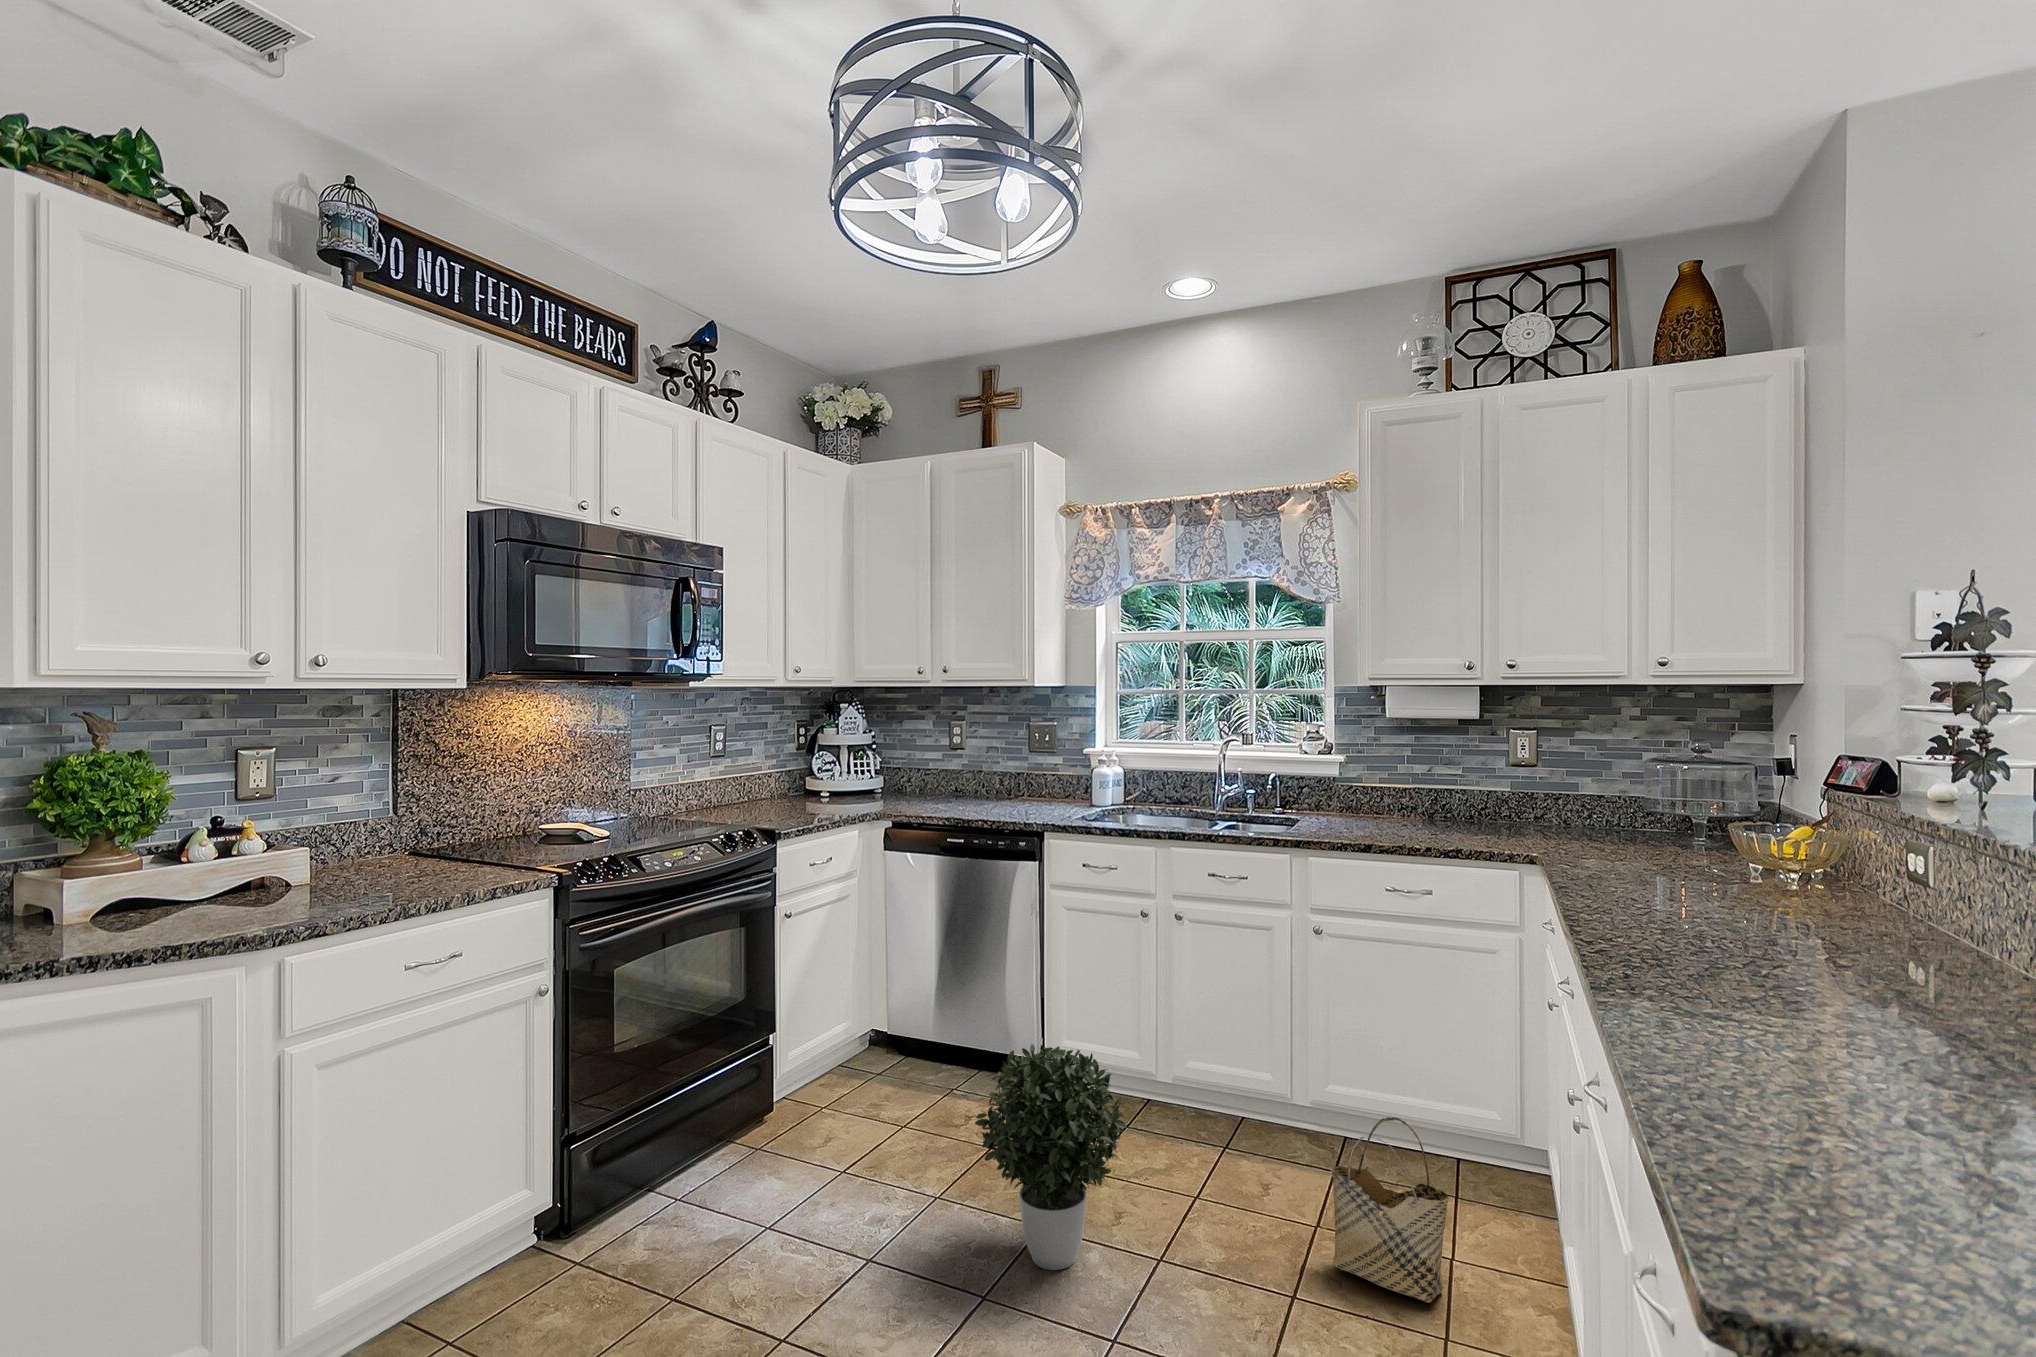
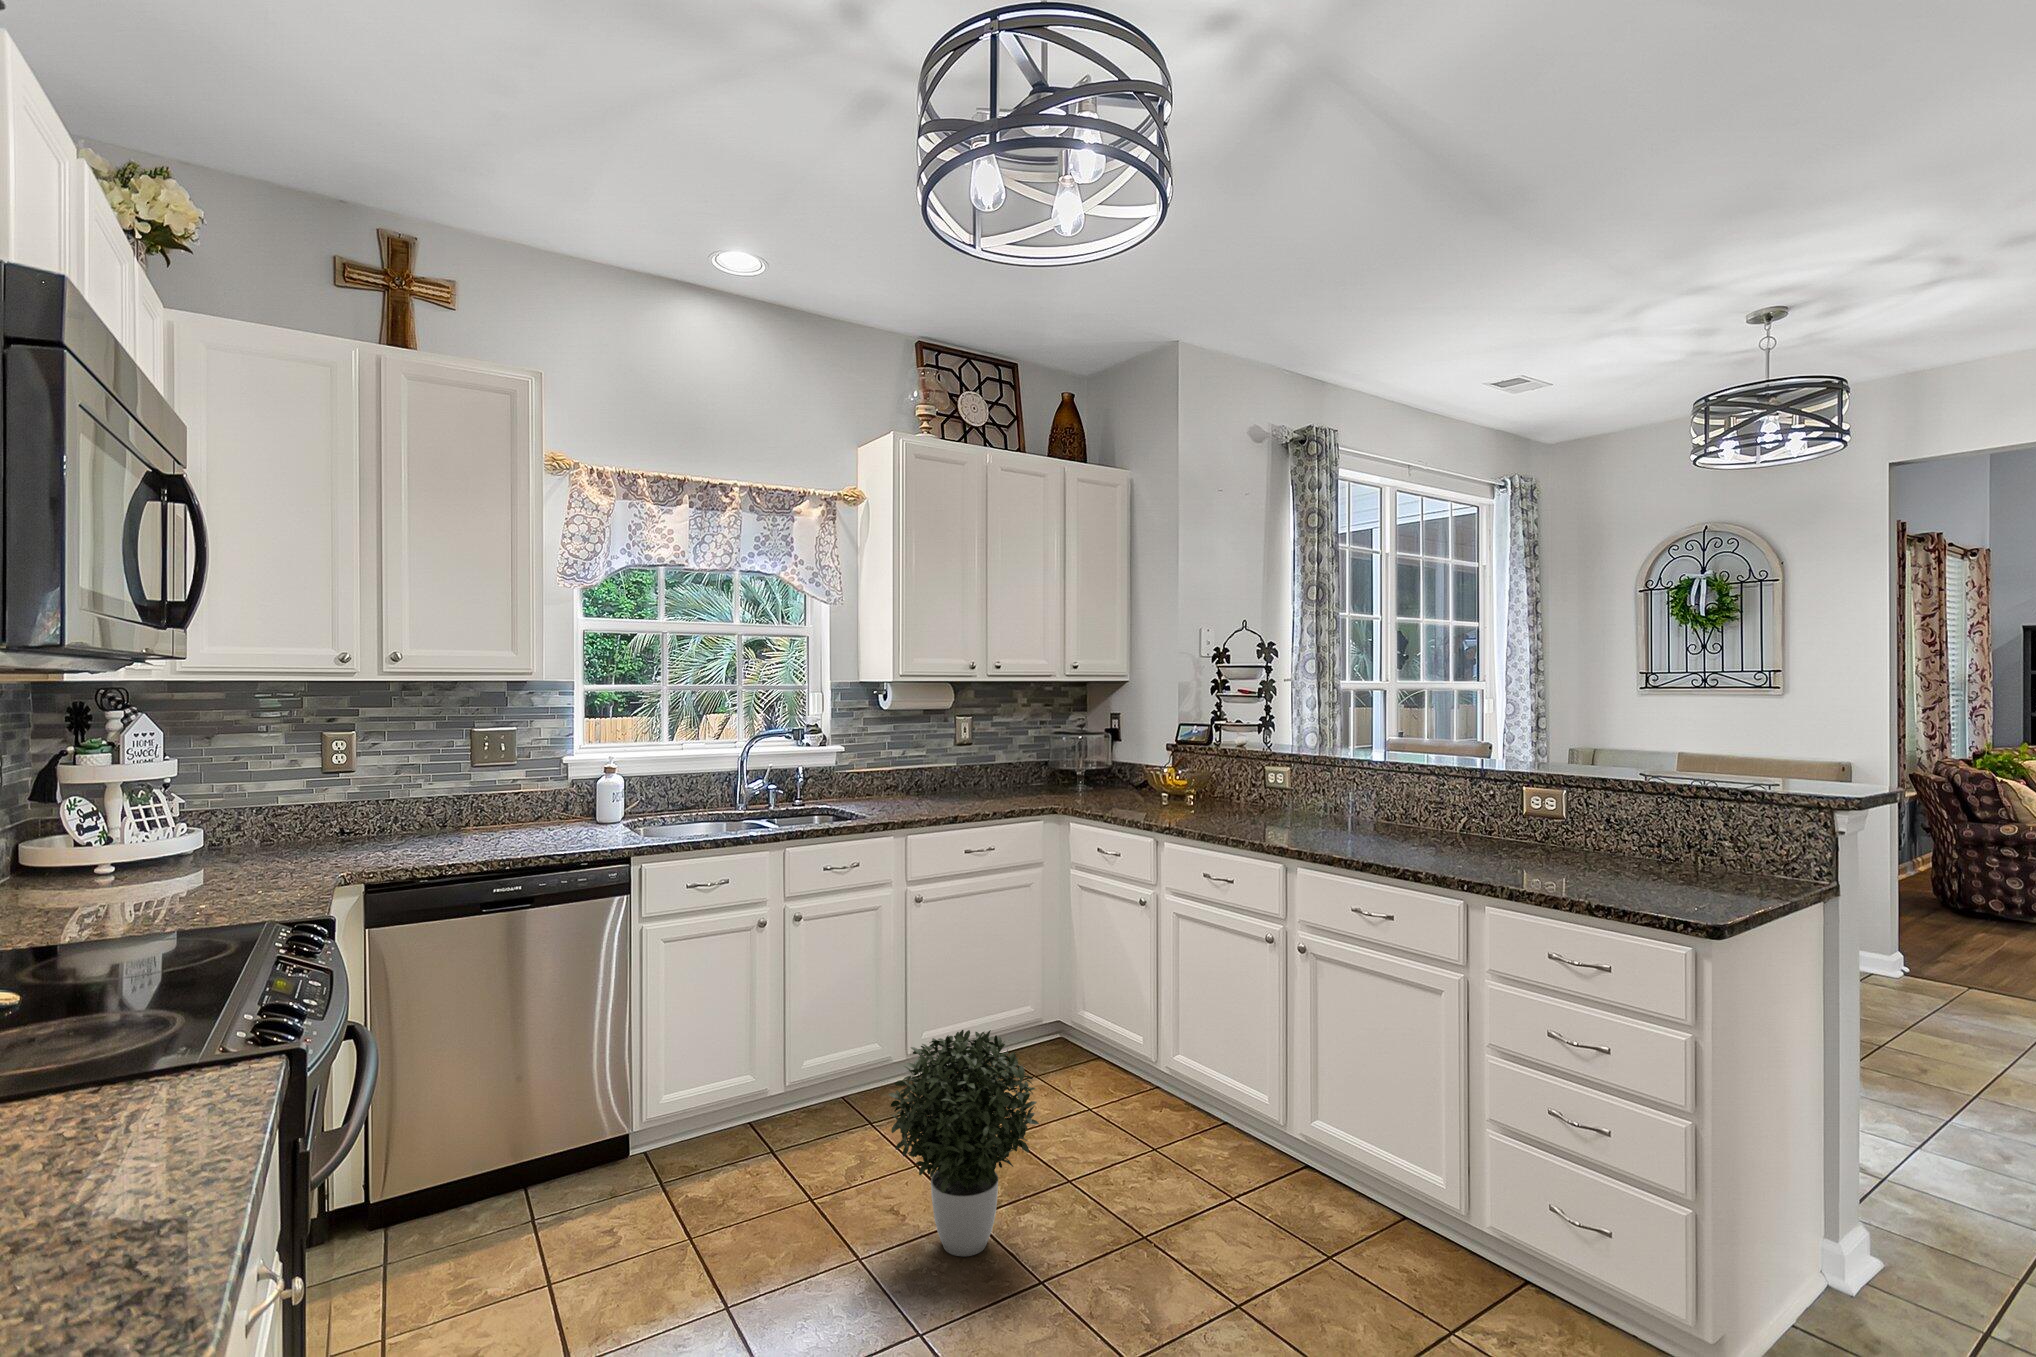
woven basket: present [1330,1117,1449,1303] -> none [1080,1002,1157,1131]

